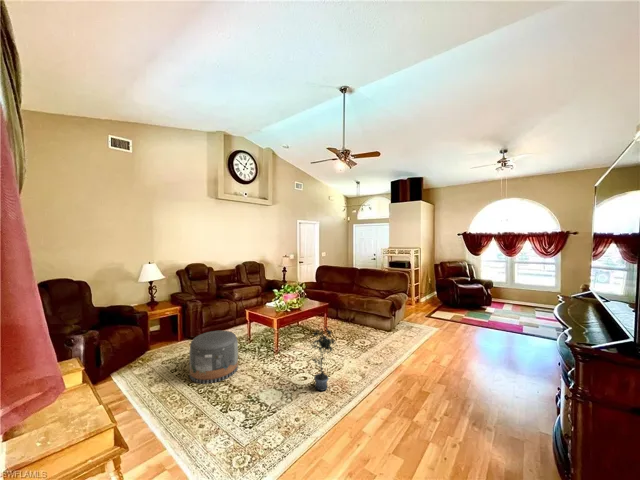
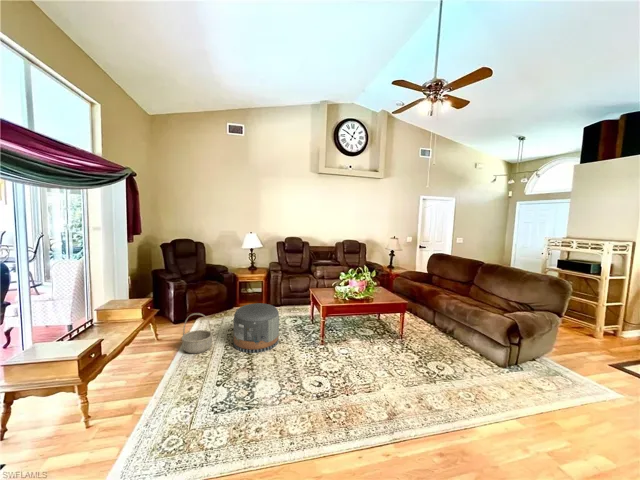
potted plant: present [312,327,336,390] -> none [313,331,347,409]
basket: none [134,356,173,406] -> present [181,313,213,353]

